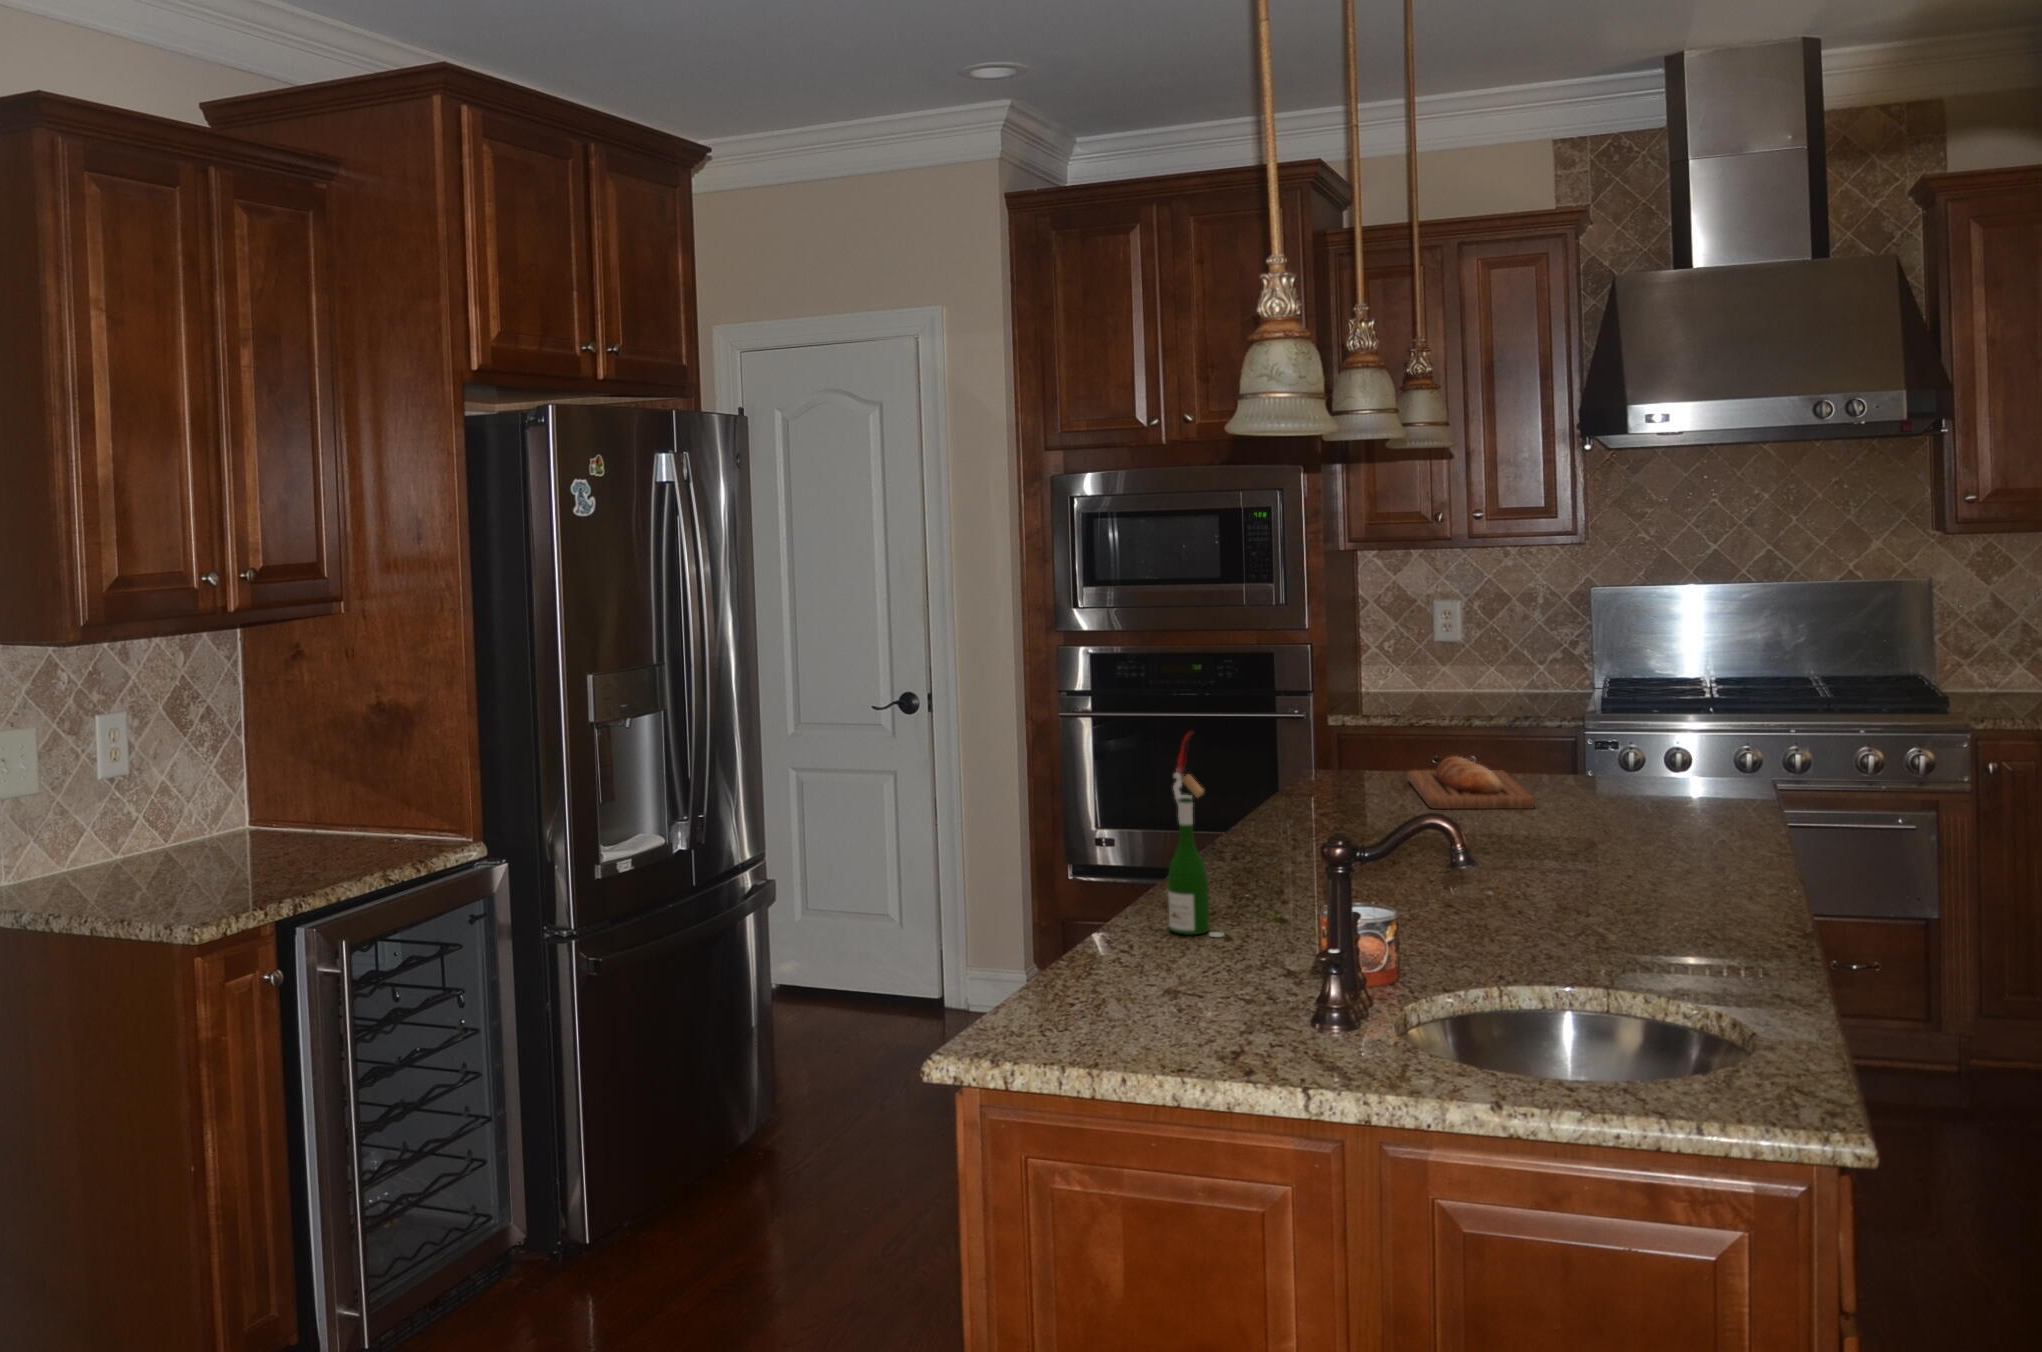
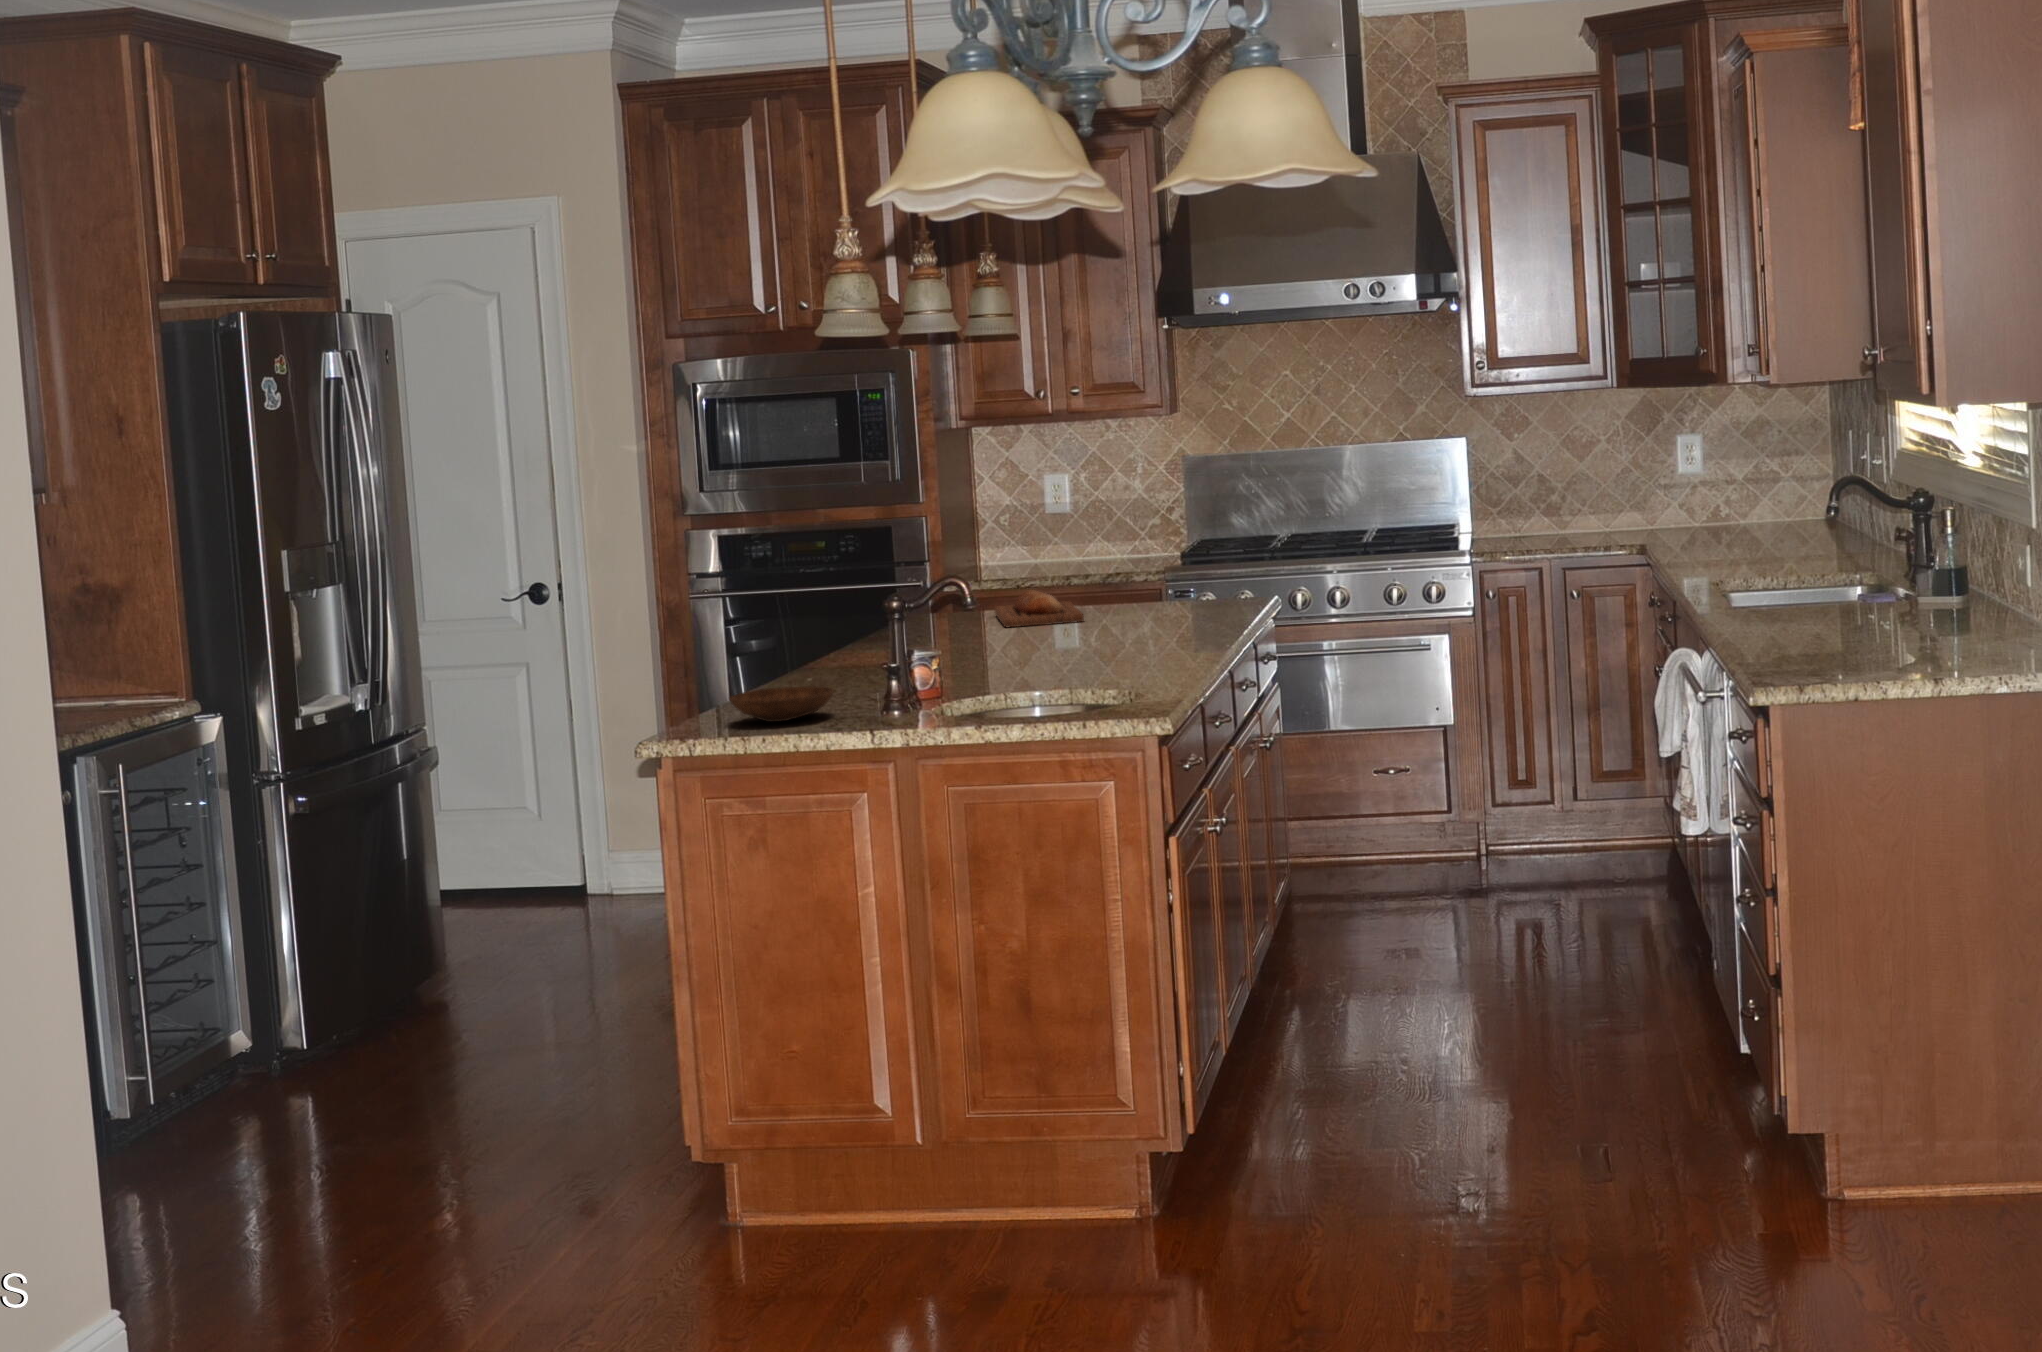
wine bottle: present [1168,732,1223,937] -> none [792,547,832,692]
bowl: none [1073,954,1236,1024] -> present [729,687,834,722]

